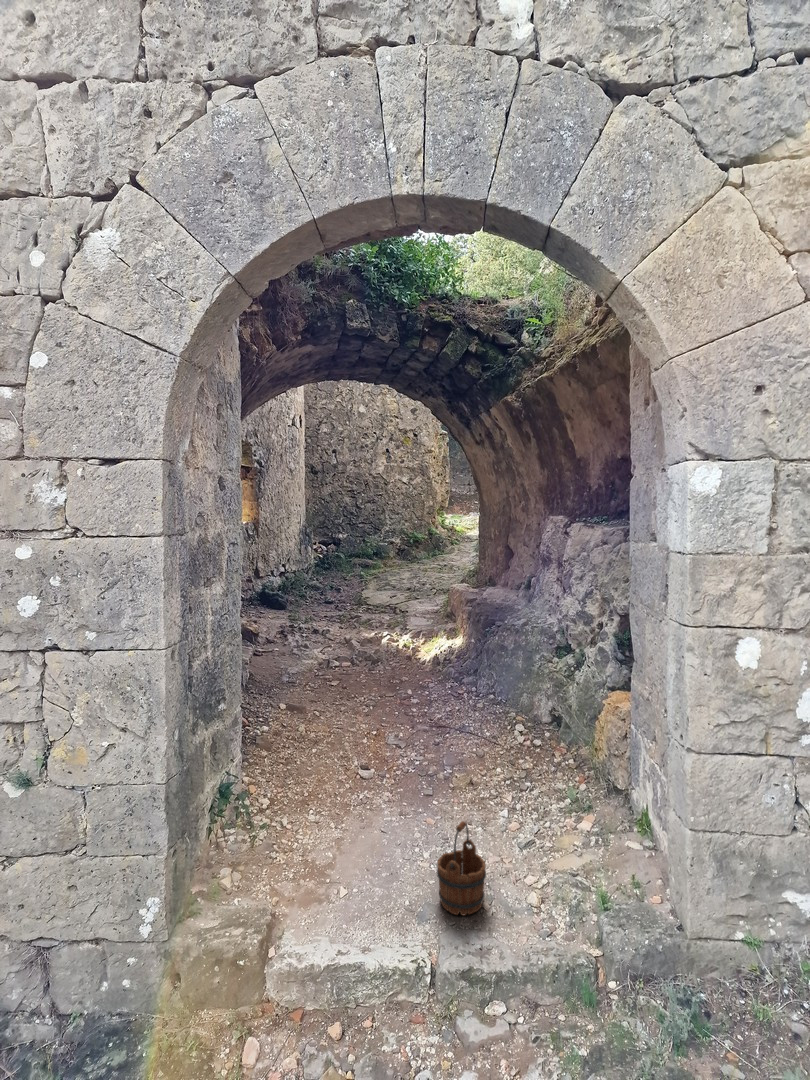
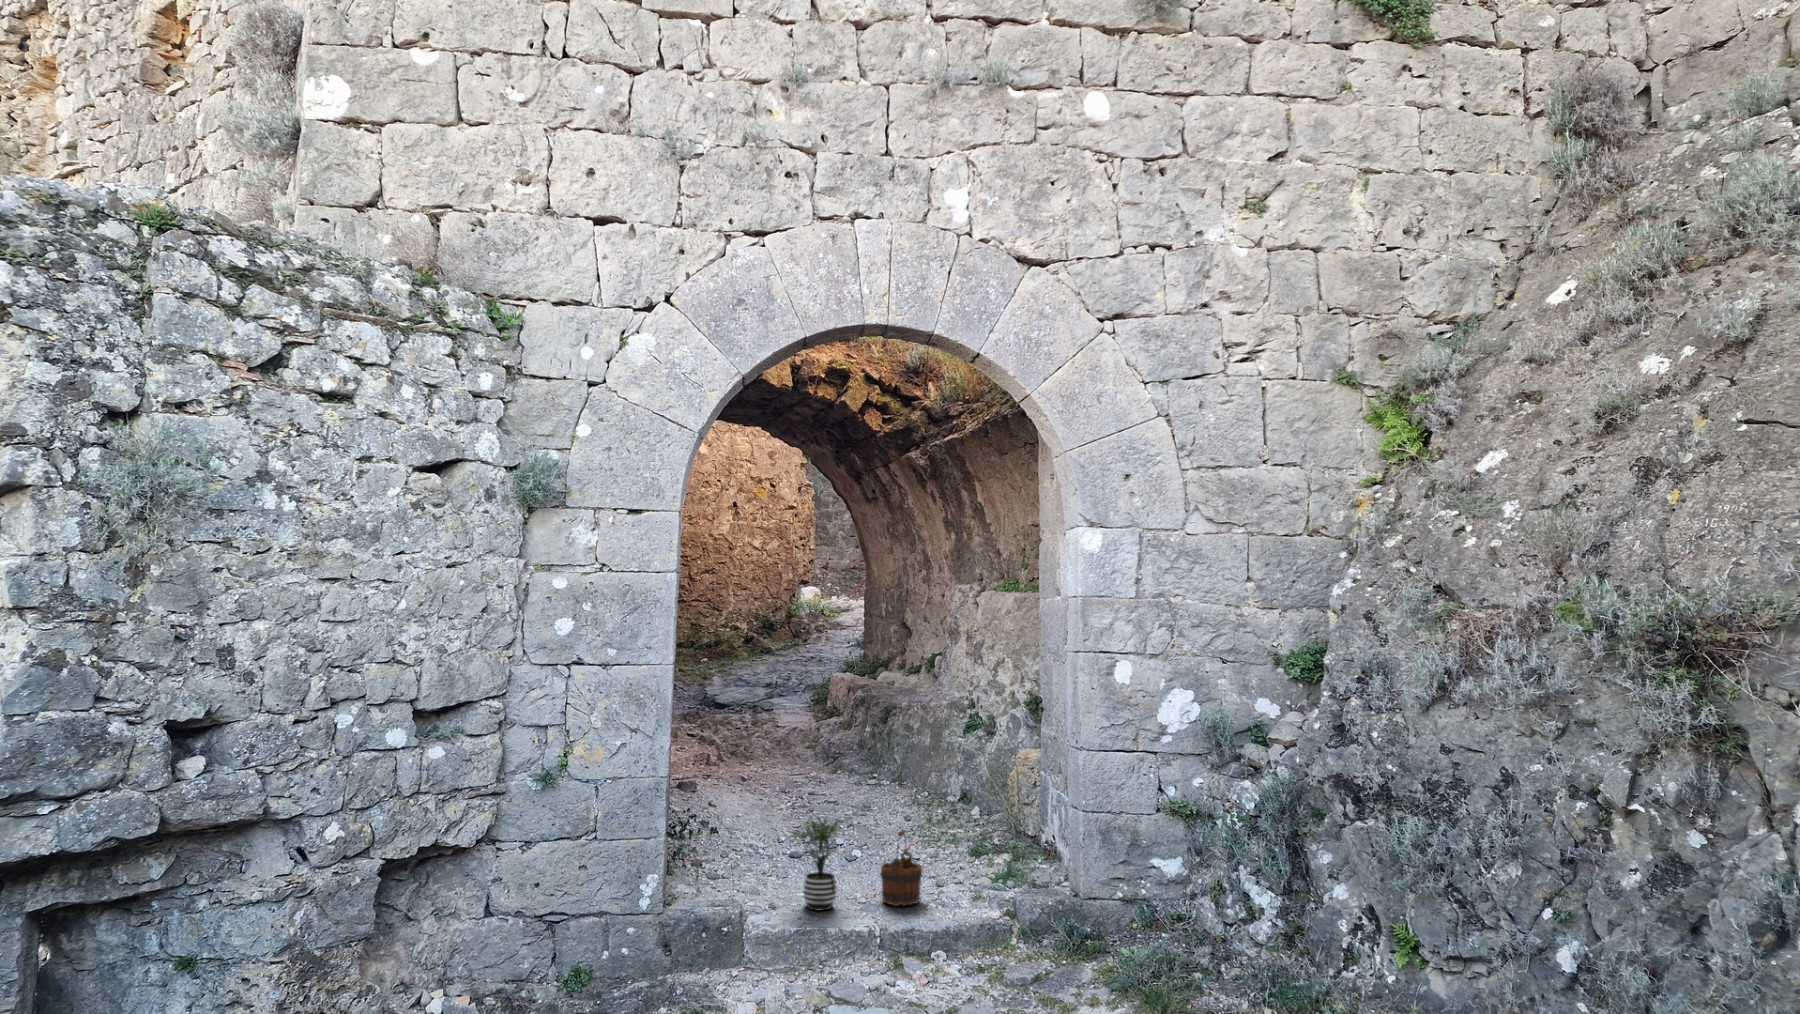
potted plant: none [324,801,400,919] -> present [788,818,845,910]

